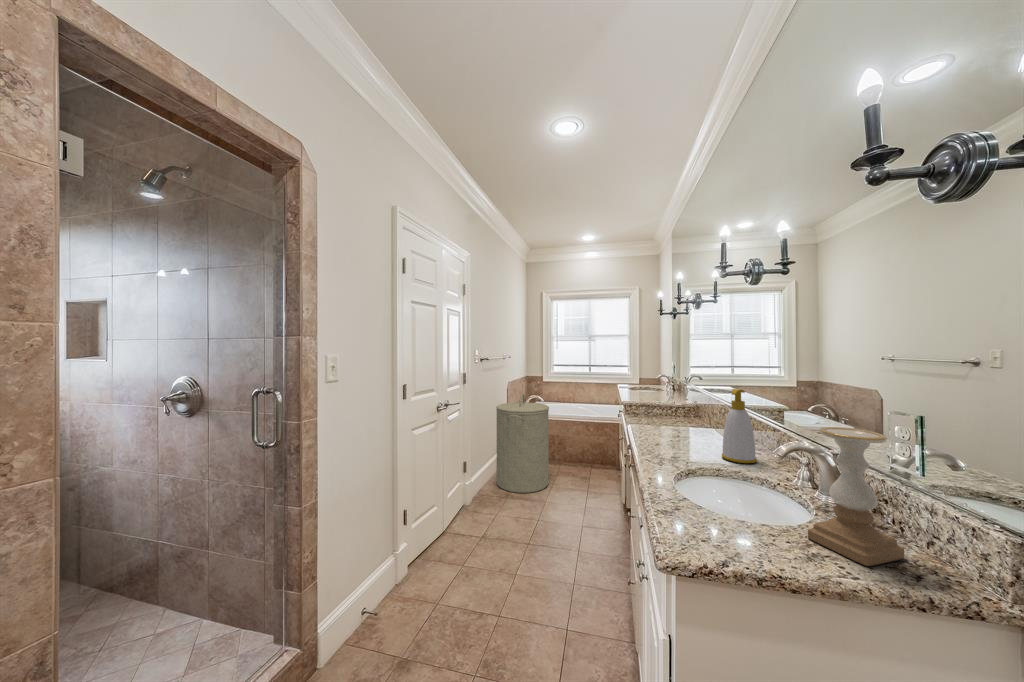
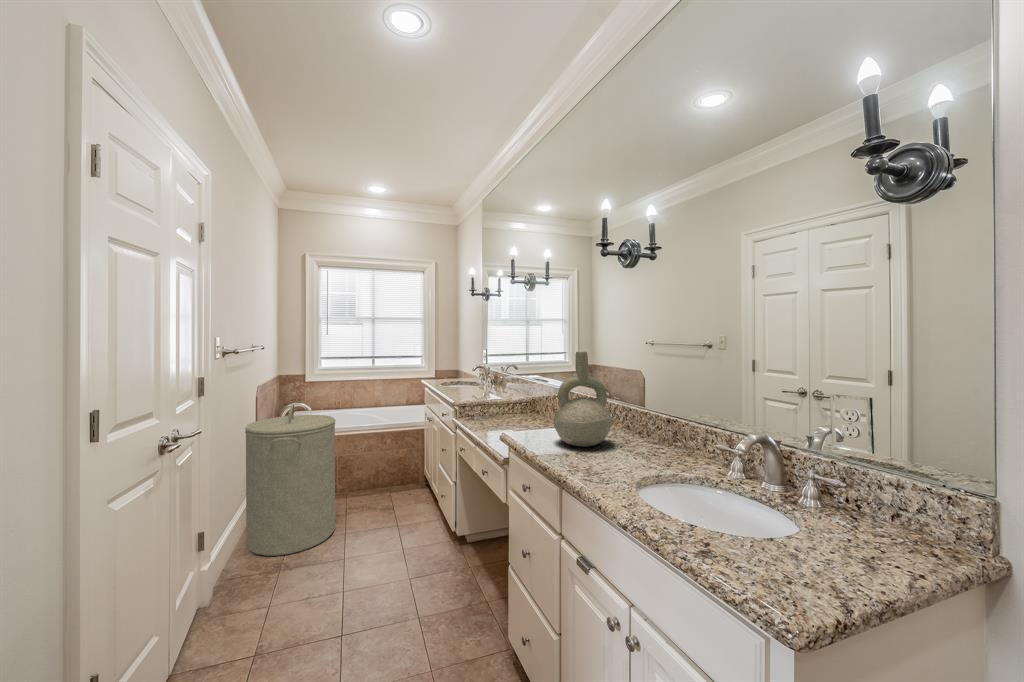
decorative vase: none [664,363,719,444] -> present [554,351,612,447]
soap bottle: present [722,389,757,463] -> none [632,380,667,462]
candle holder: present [808,427,905,566] -> none [830,415,905,559]

